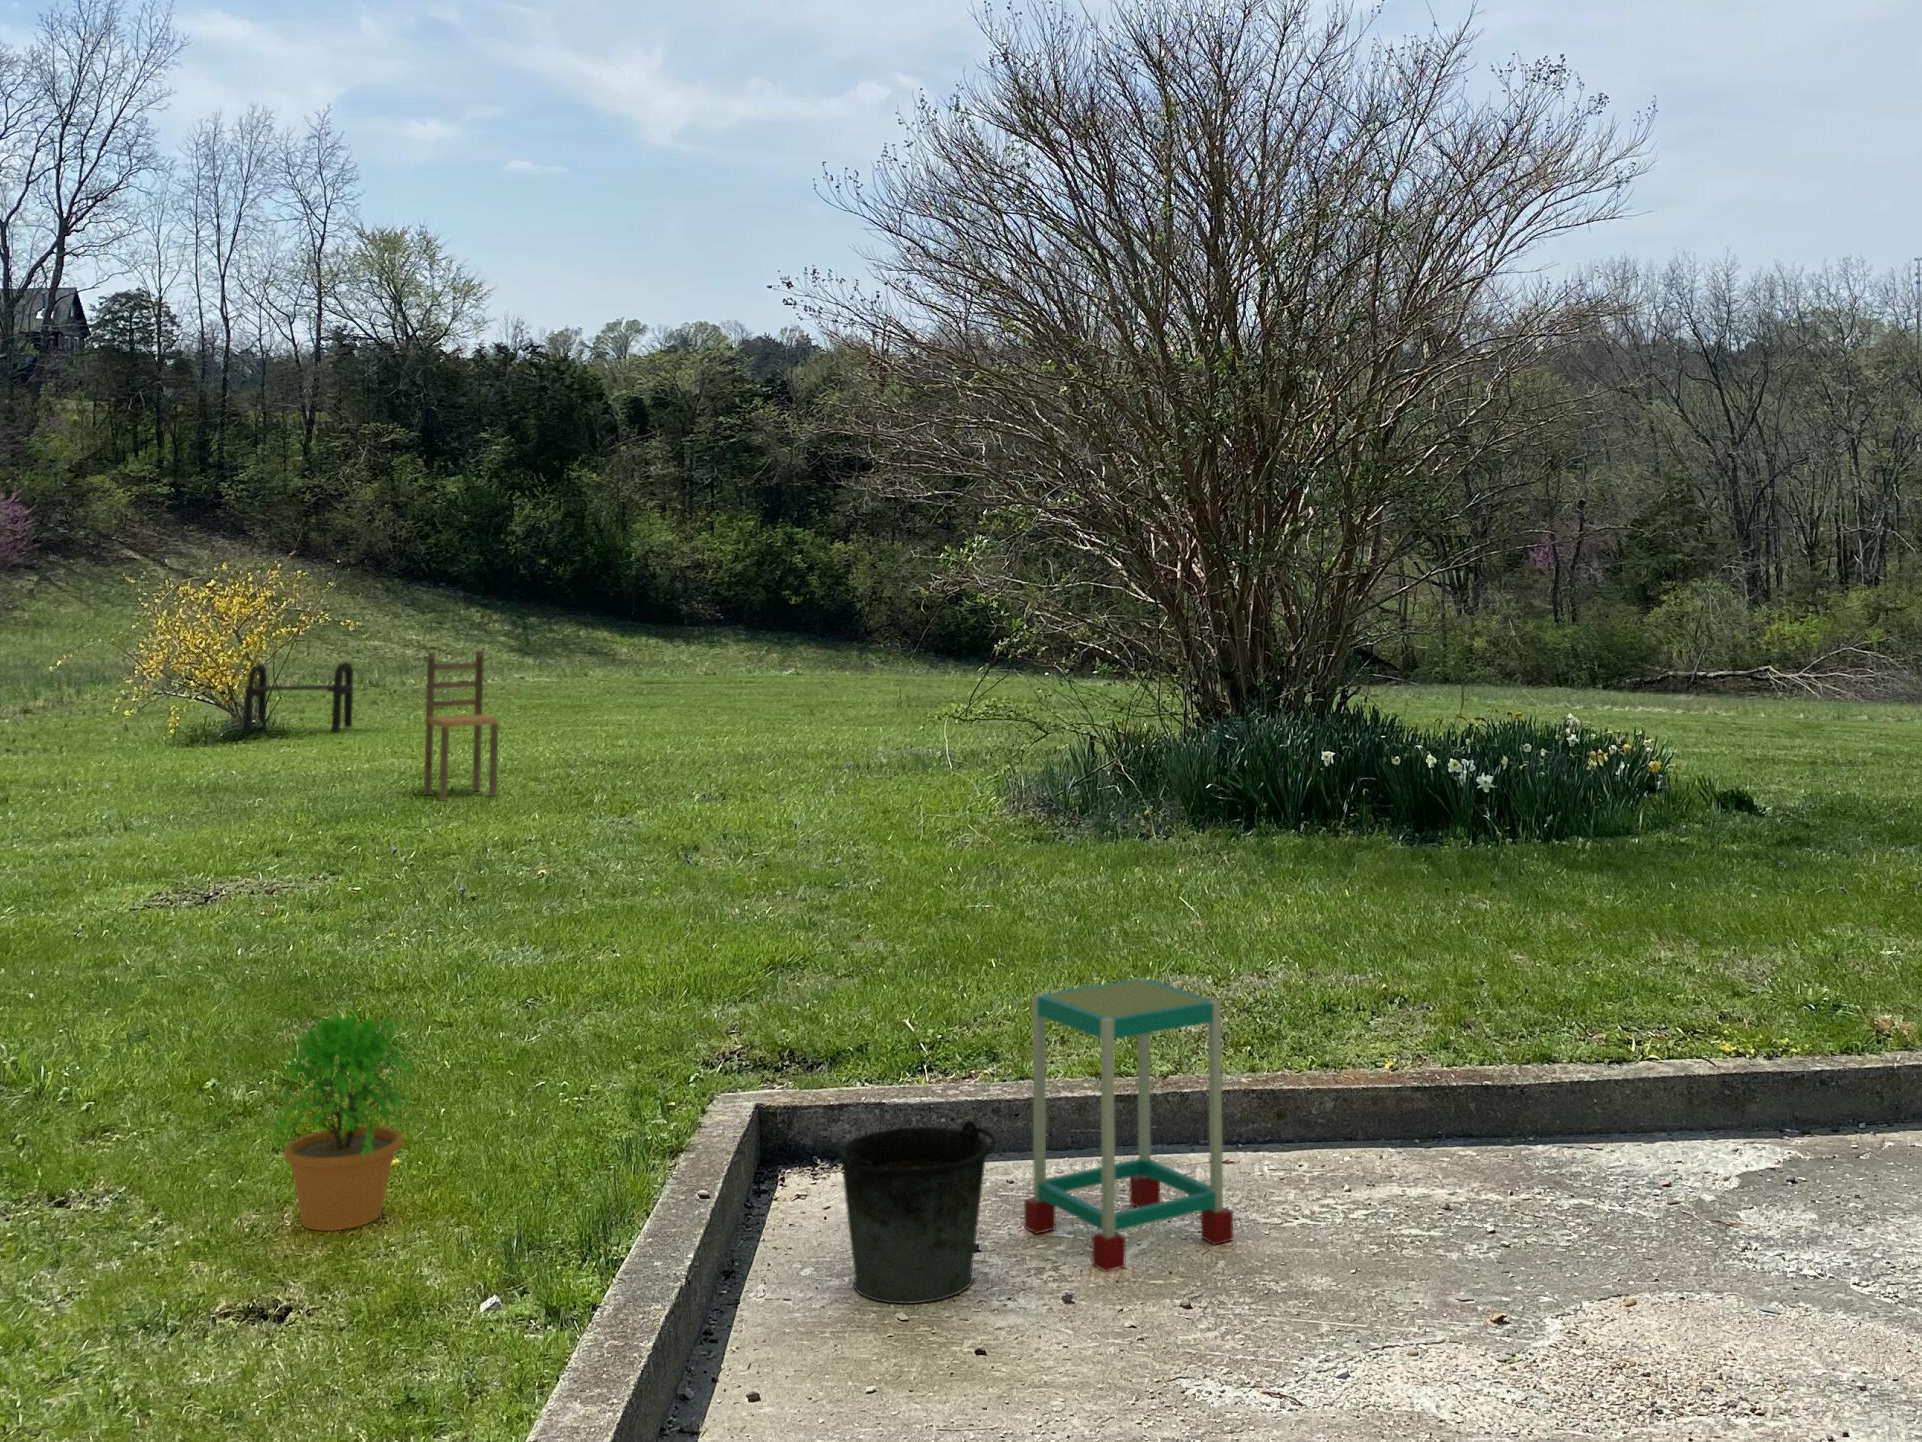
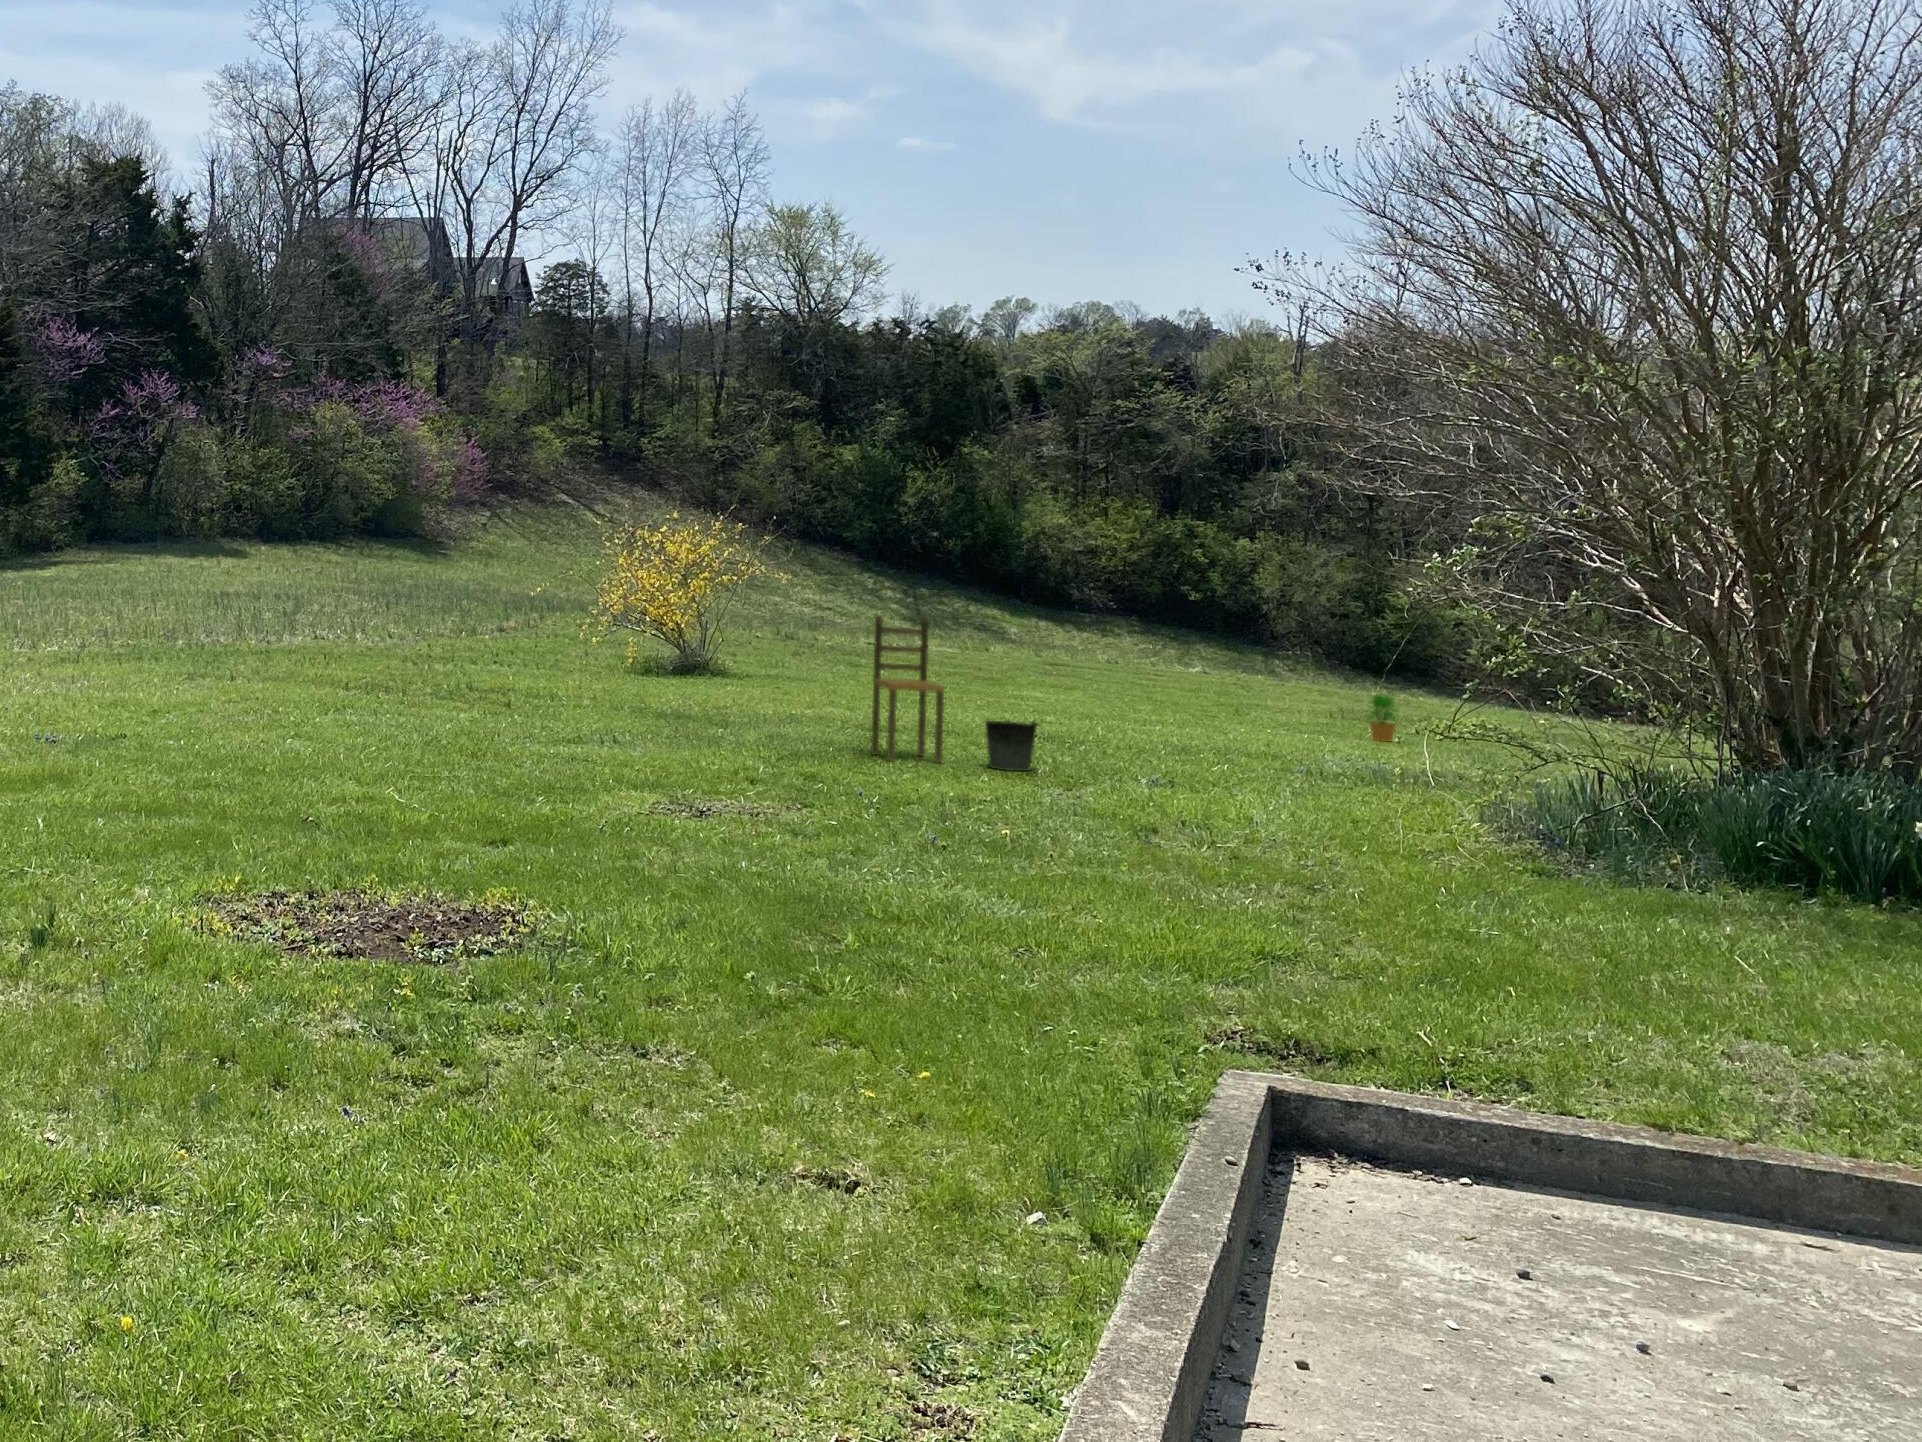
bench: present [243,662,353,733] -> none [684,613,783,686]
side table: present [1024,978,1233,1272] -> none [1578,1024,1840,1328]
potted plant: present [271,1012,419,1231] -> present [1366,694,1398,742]
bucket: present [839,1121,996,1304] -> present [985,721,1039,771]

